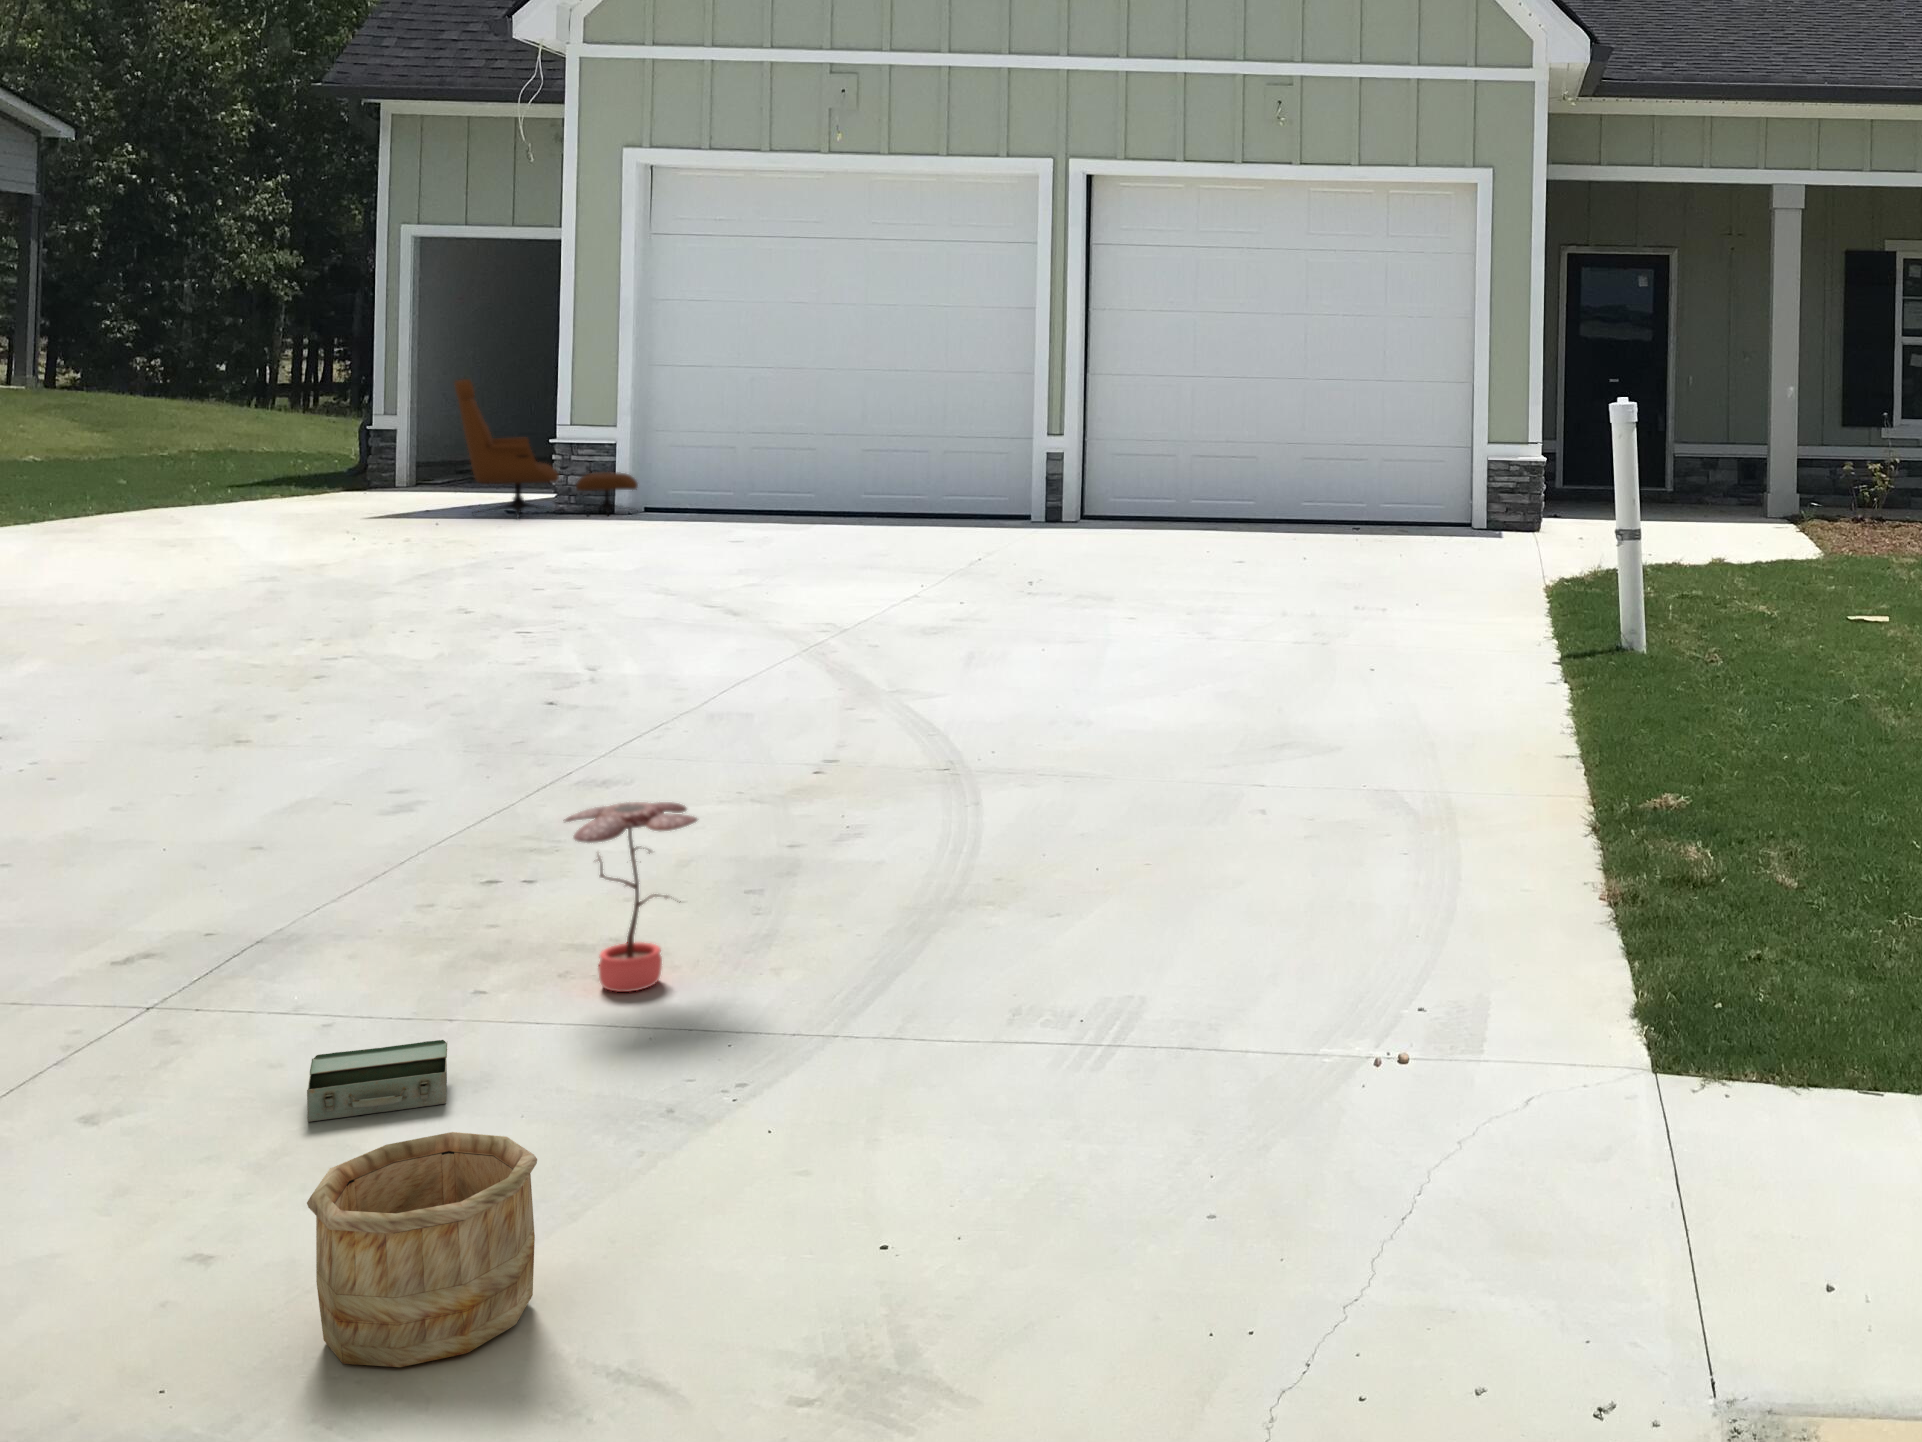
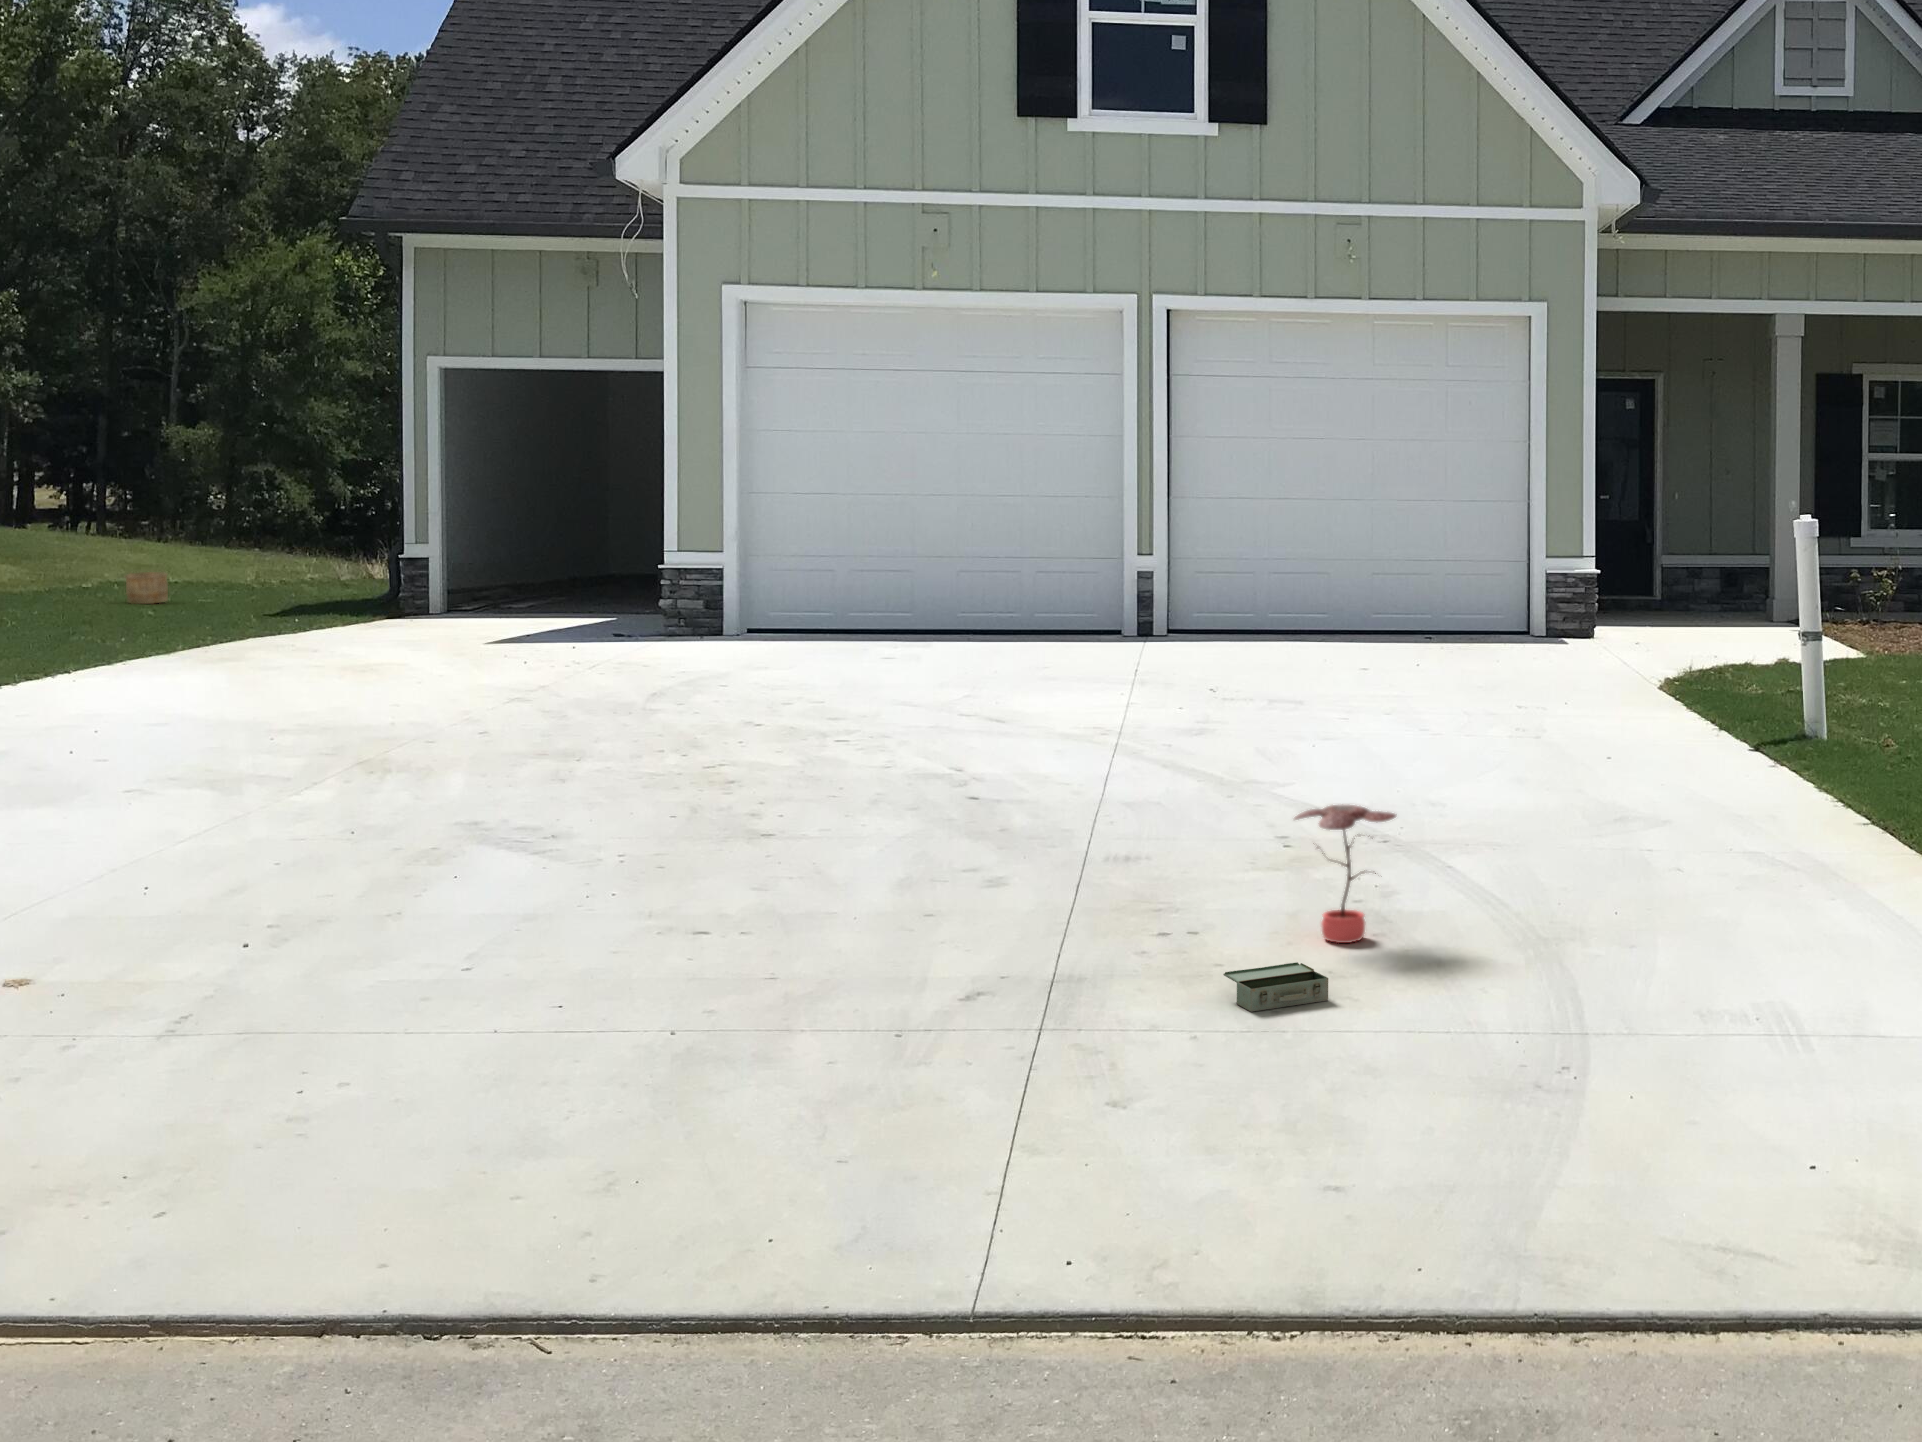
lounge chair: present [455,379,638,518] -> none [577,509,748,642]
wooden bucket: present [307,1132,537,1367] -> present [125,572,168,604]

